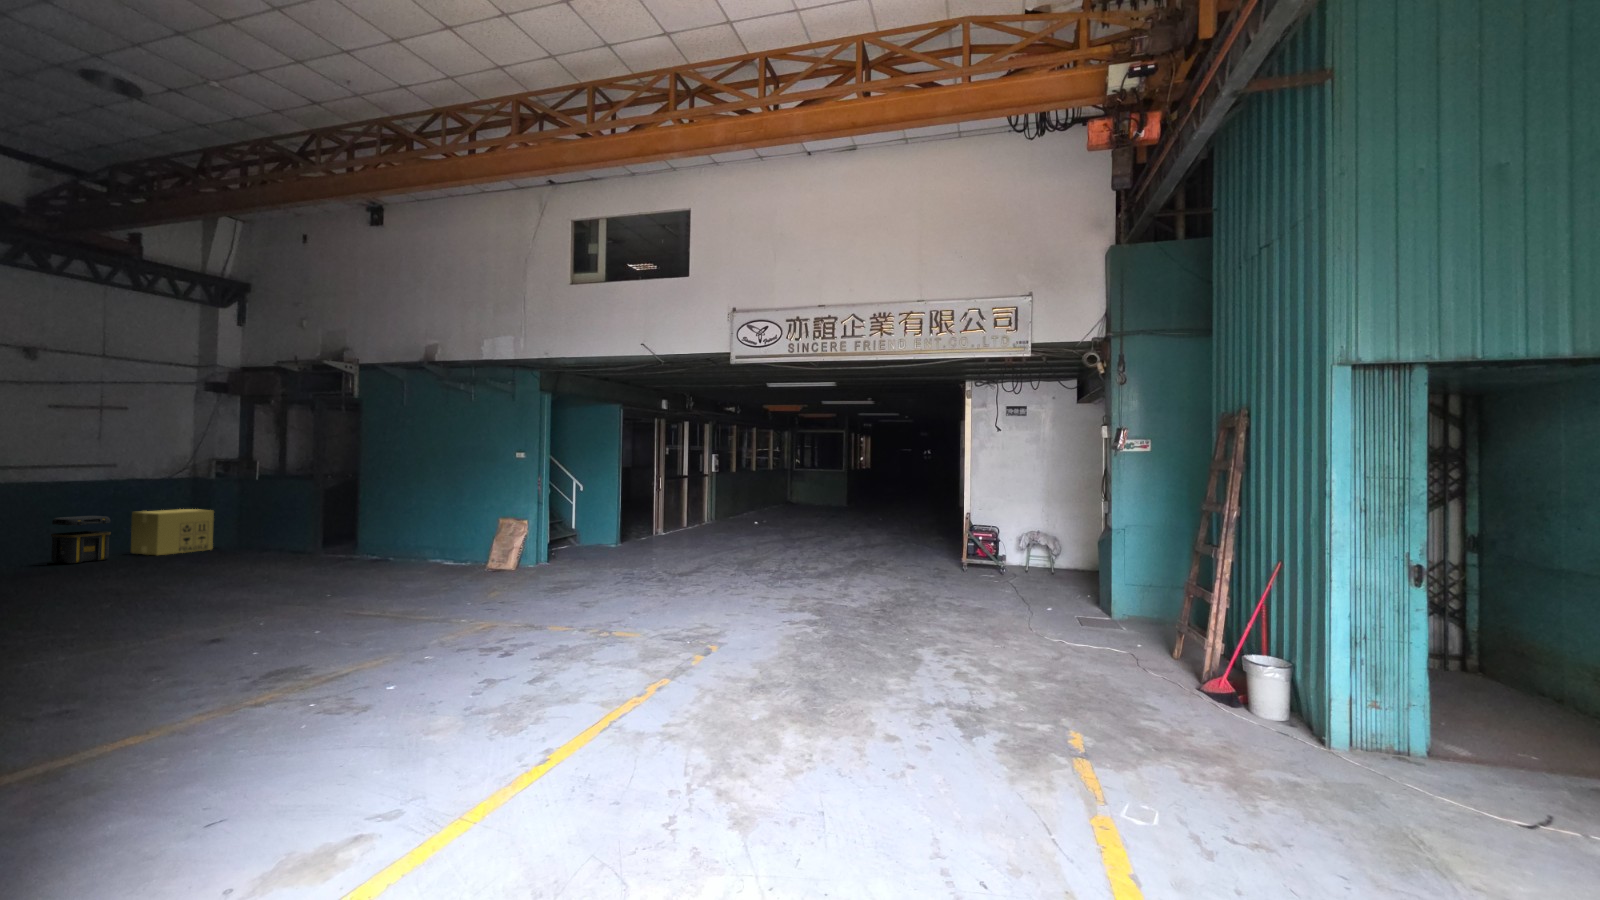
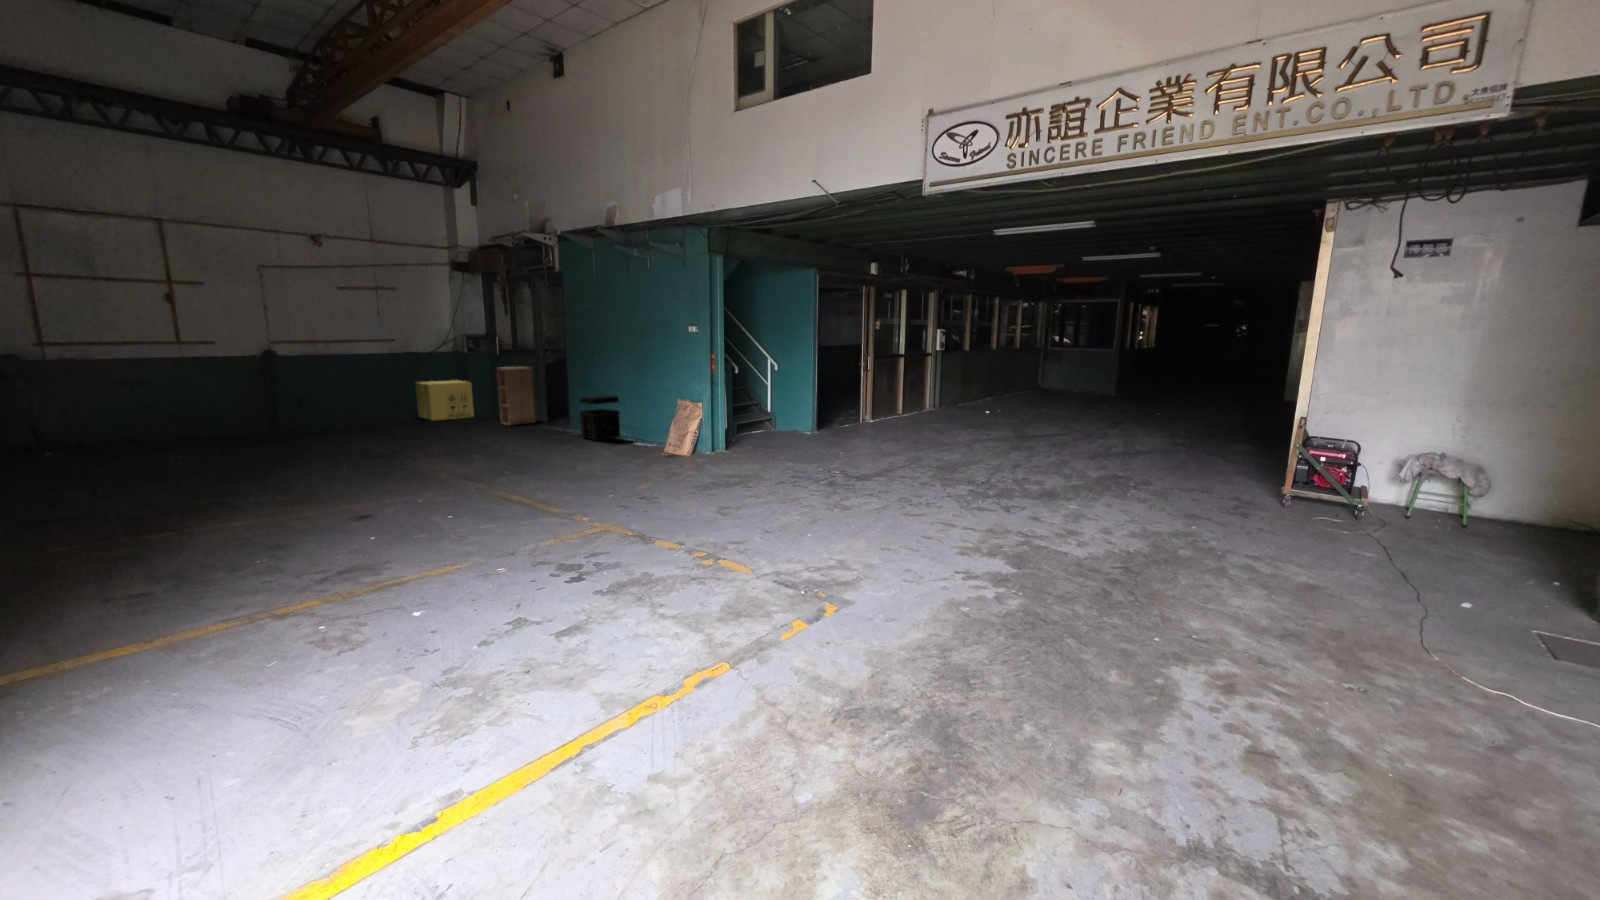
shelving unit: none [261,492,307,555] -> present [497,367,536,425]
toolbox: present [51,516,111,564] -> present [579,394,620,440]

